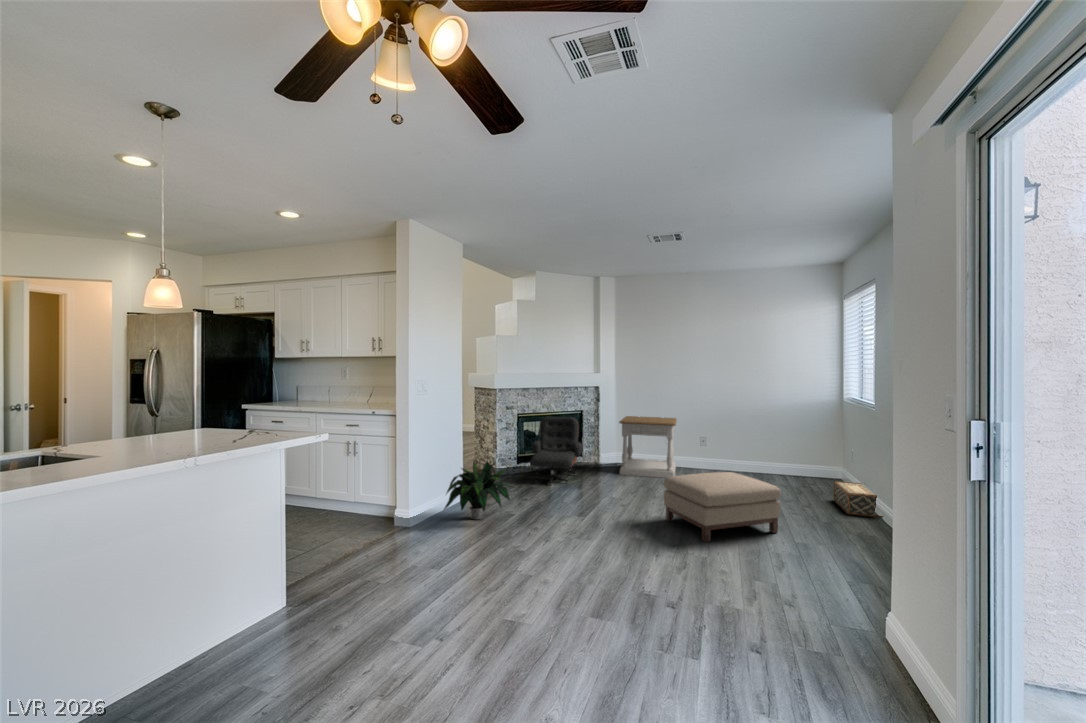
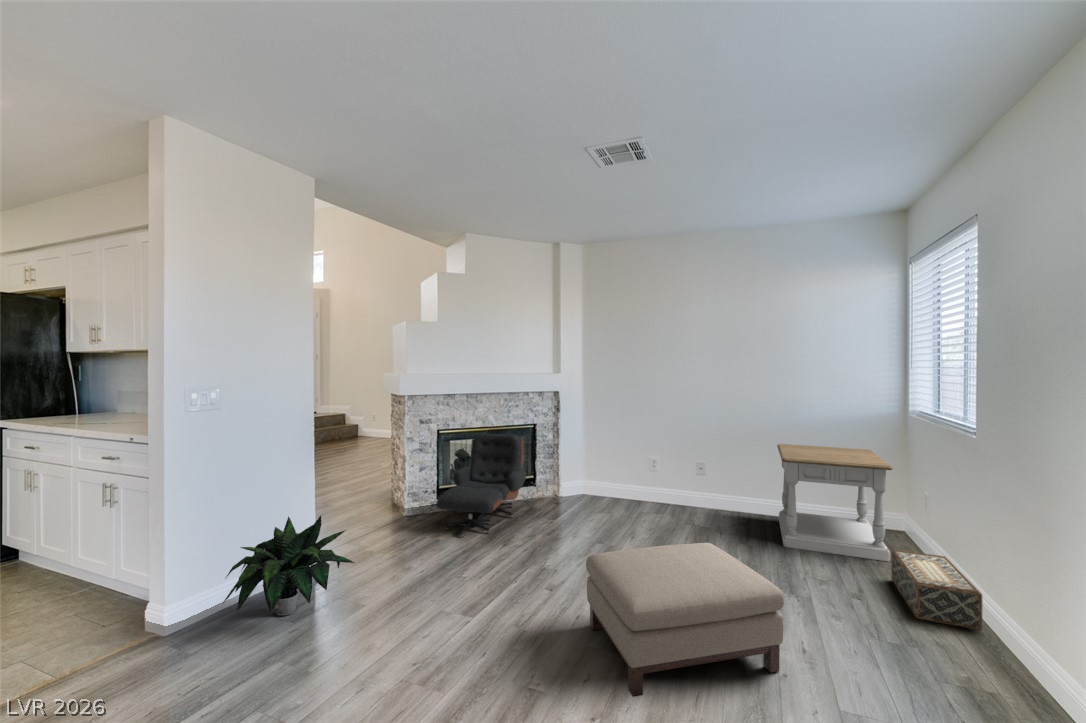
side table: present [619,416,677,478] -> present [777,444,893,562]

